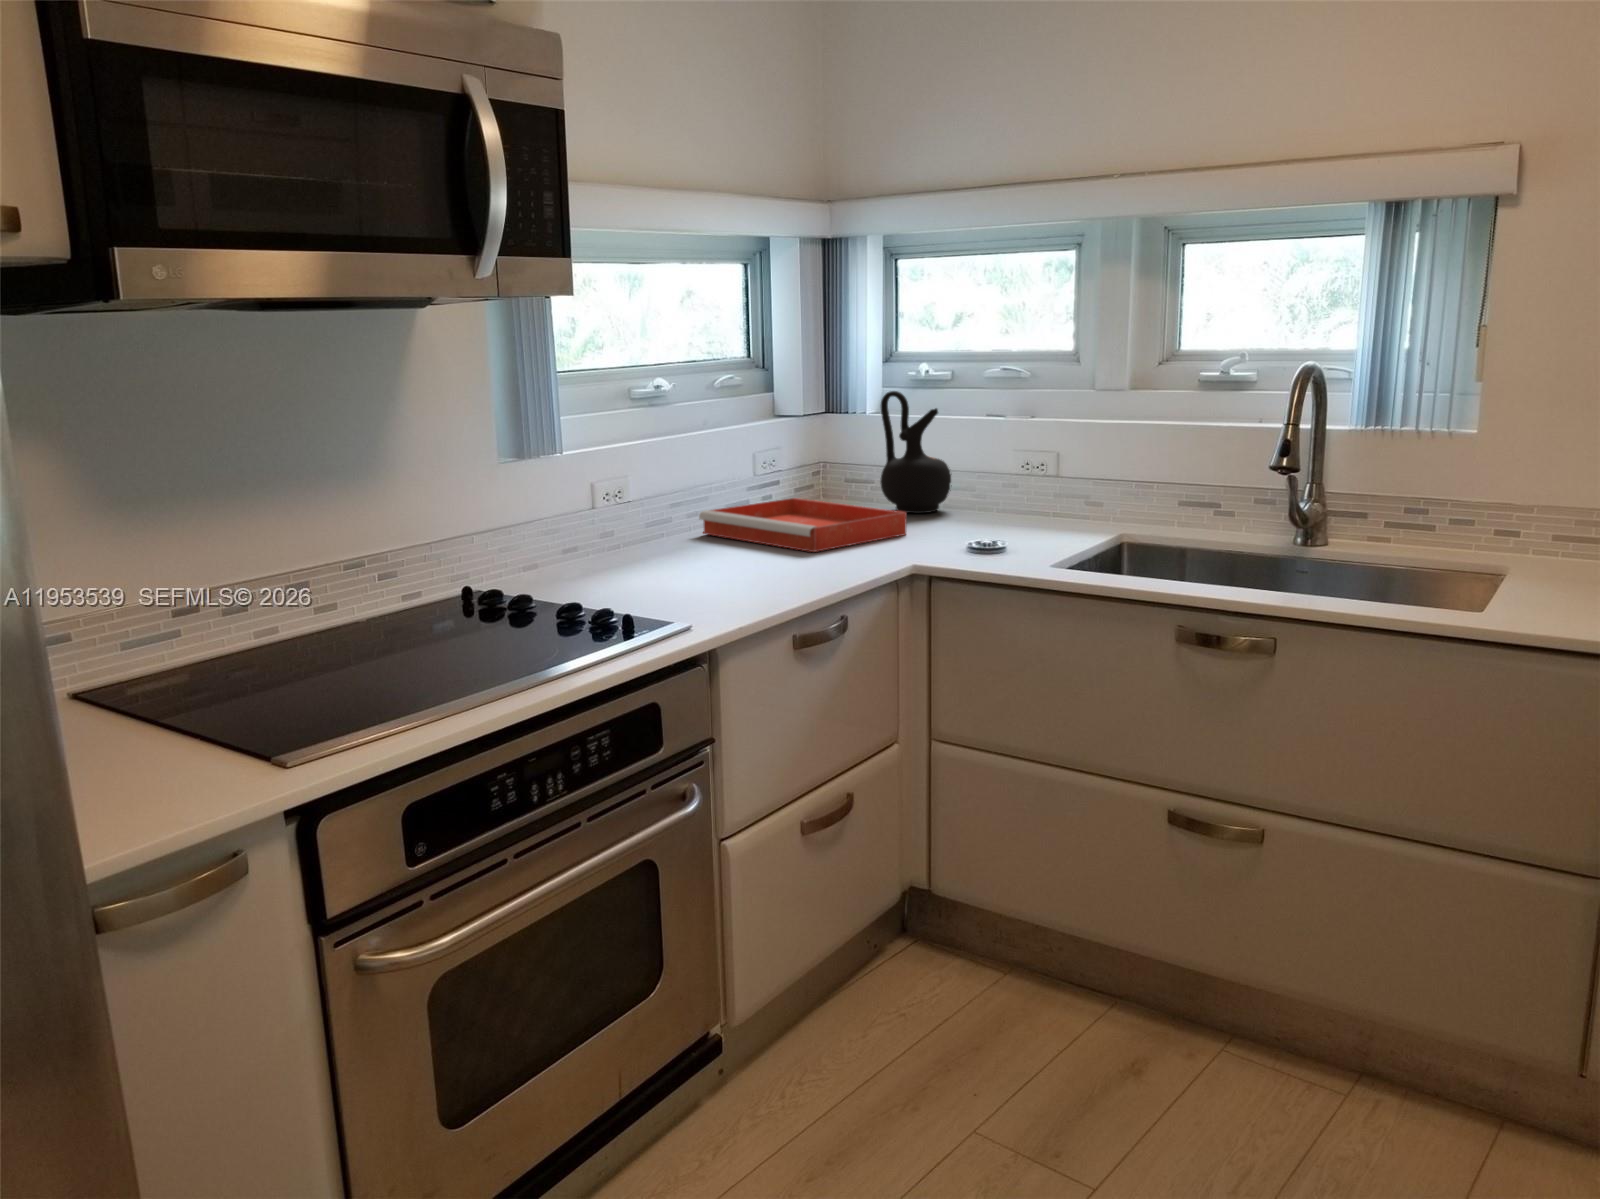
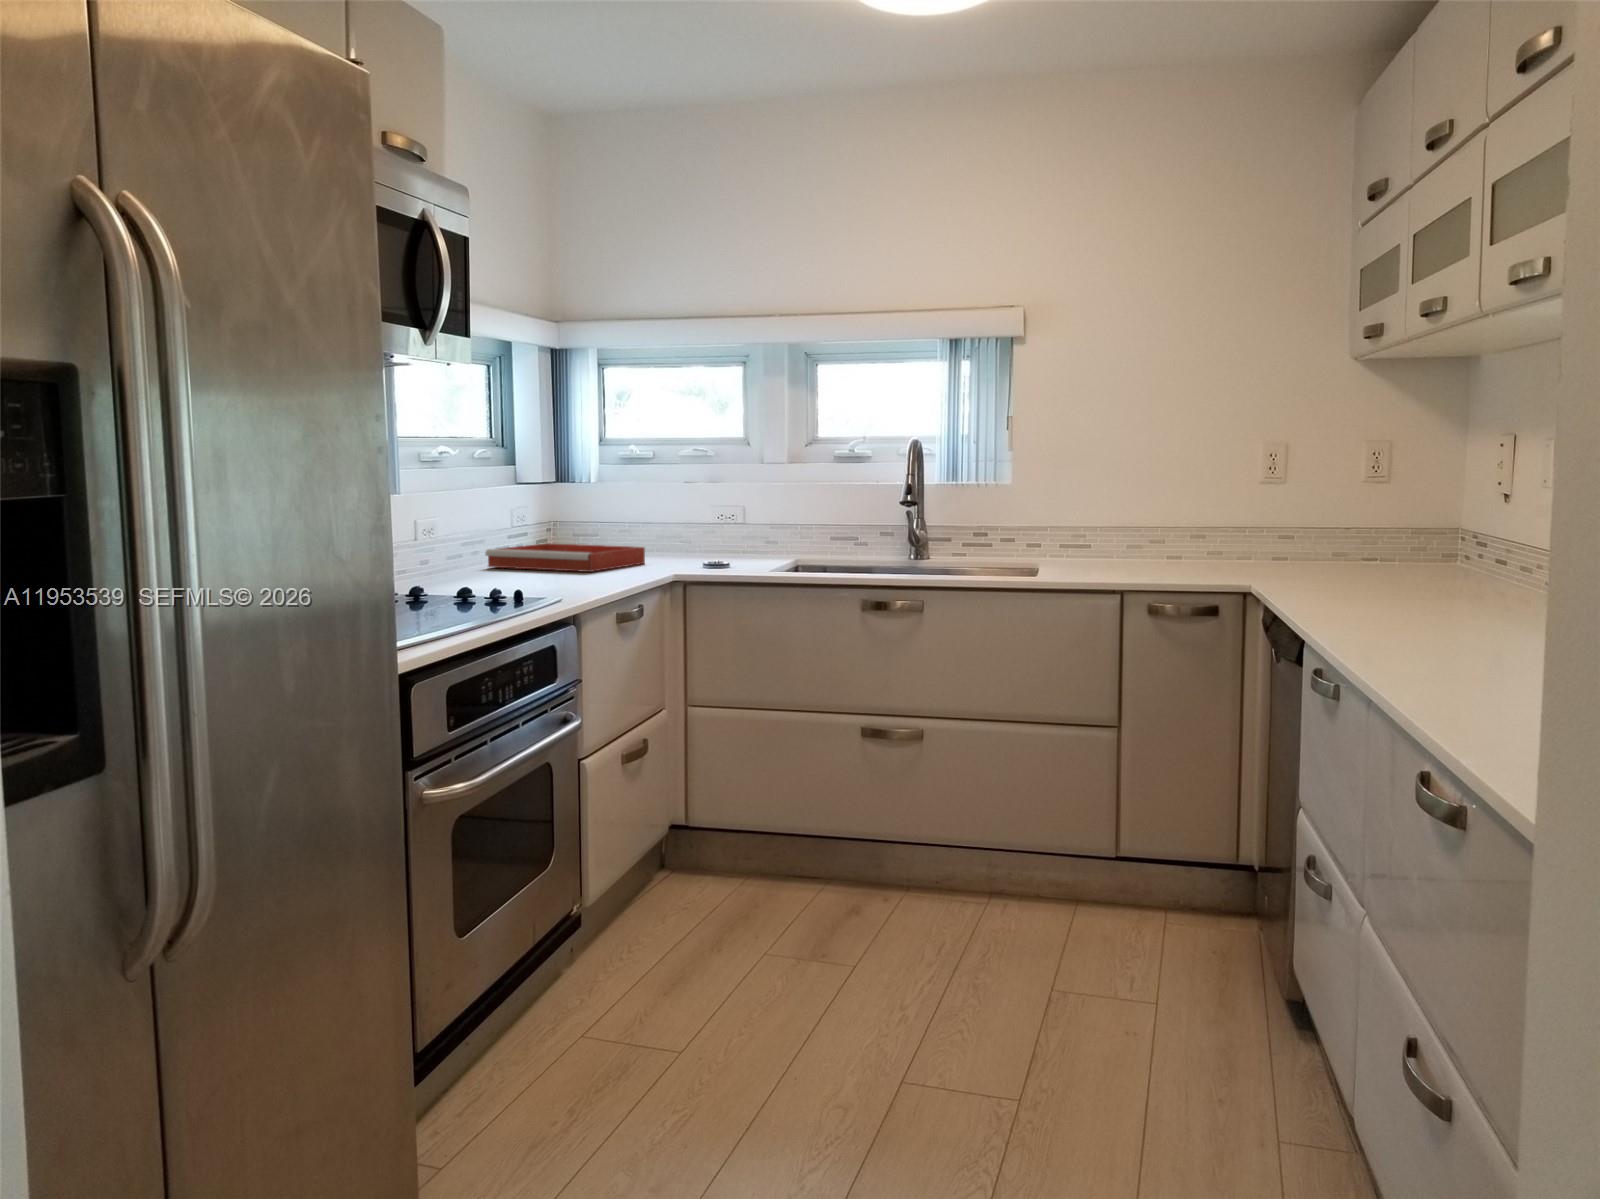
ceramic jug: present [880,391,952,513] -> none [605,464,660,555]

